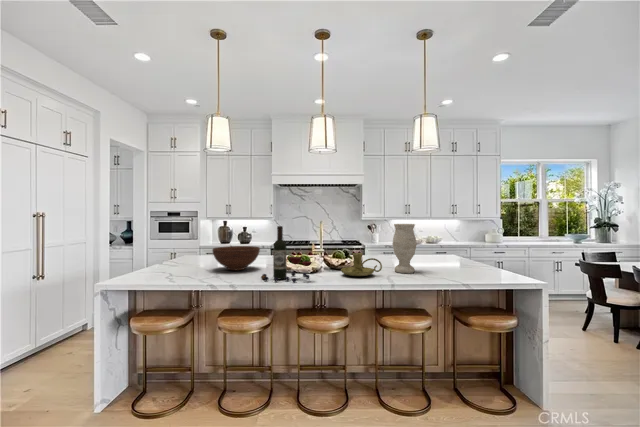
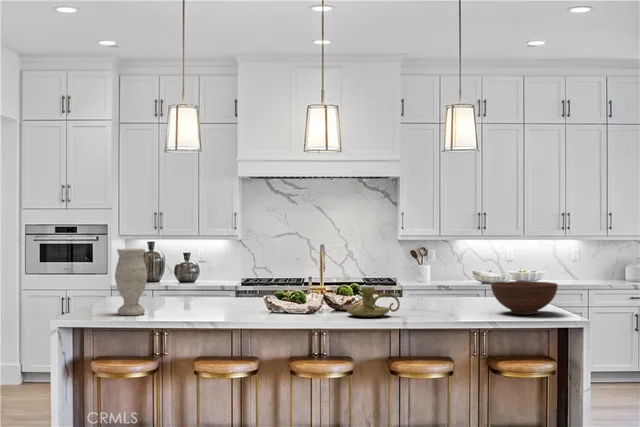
vase: present [392,224,417,273] -> present [115,249,147,315]
wine bottle: present [261,226,312,282] -> none [243,252,310,321]
fruit bowl: present [213,246,260,270] -> present [491,281,558,315]

